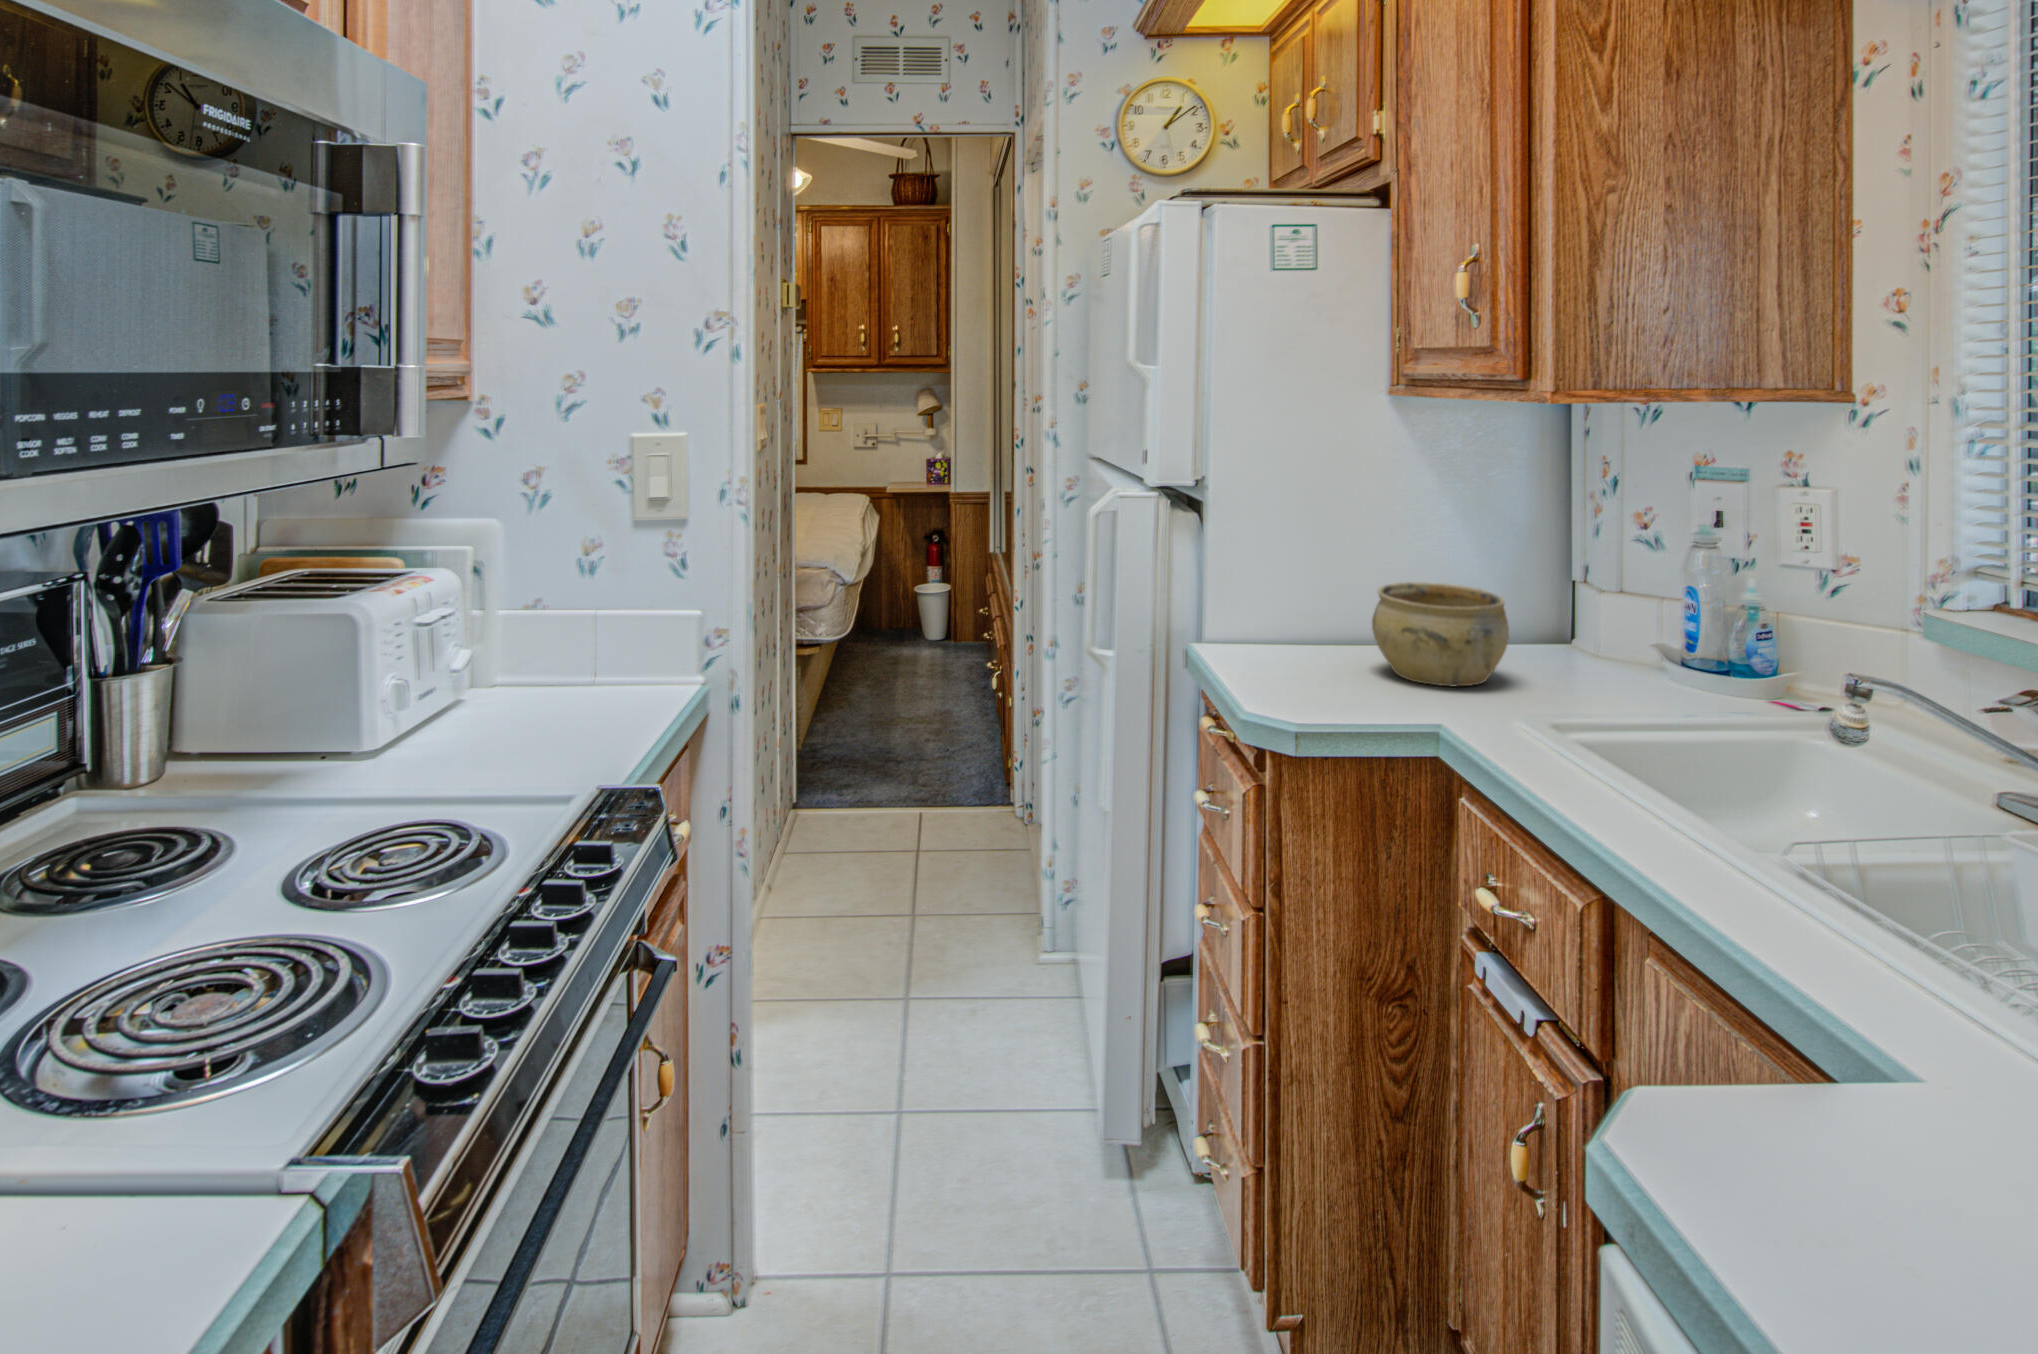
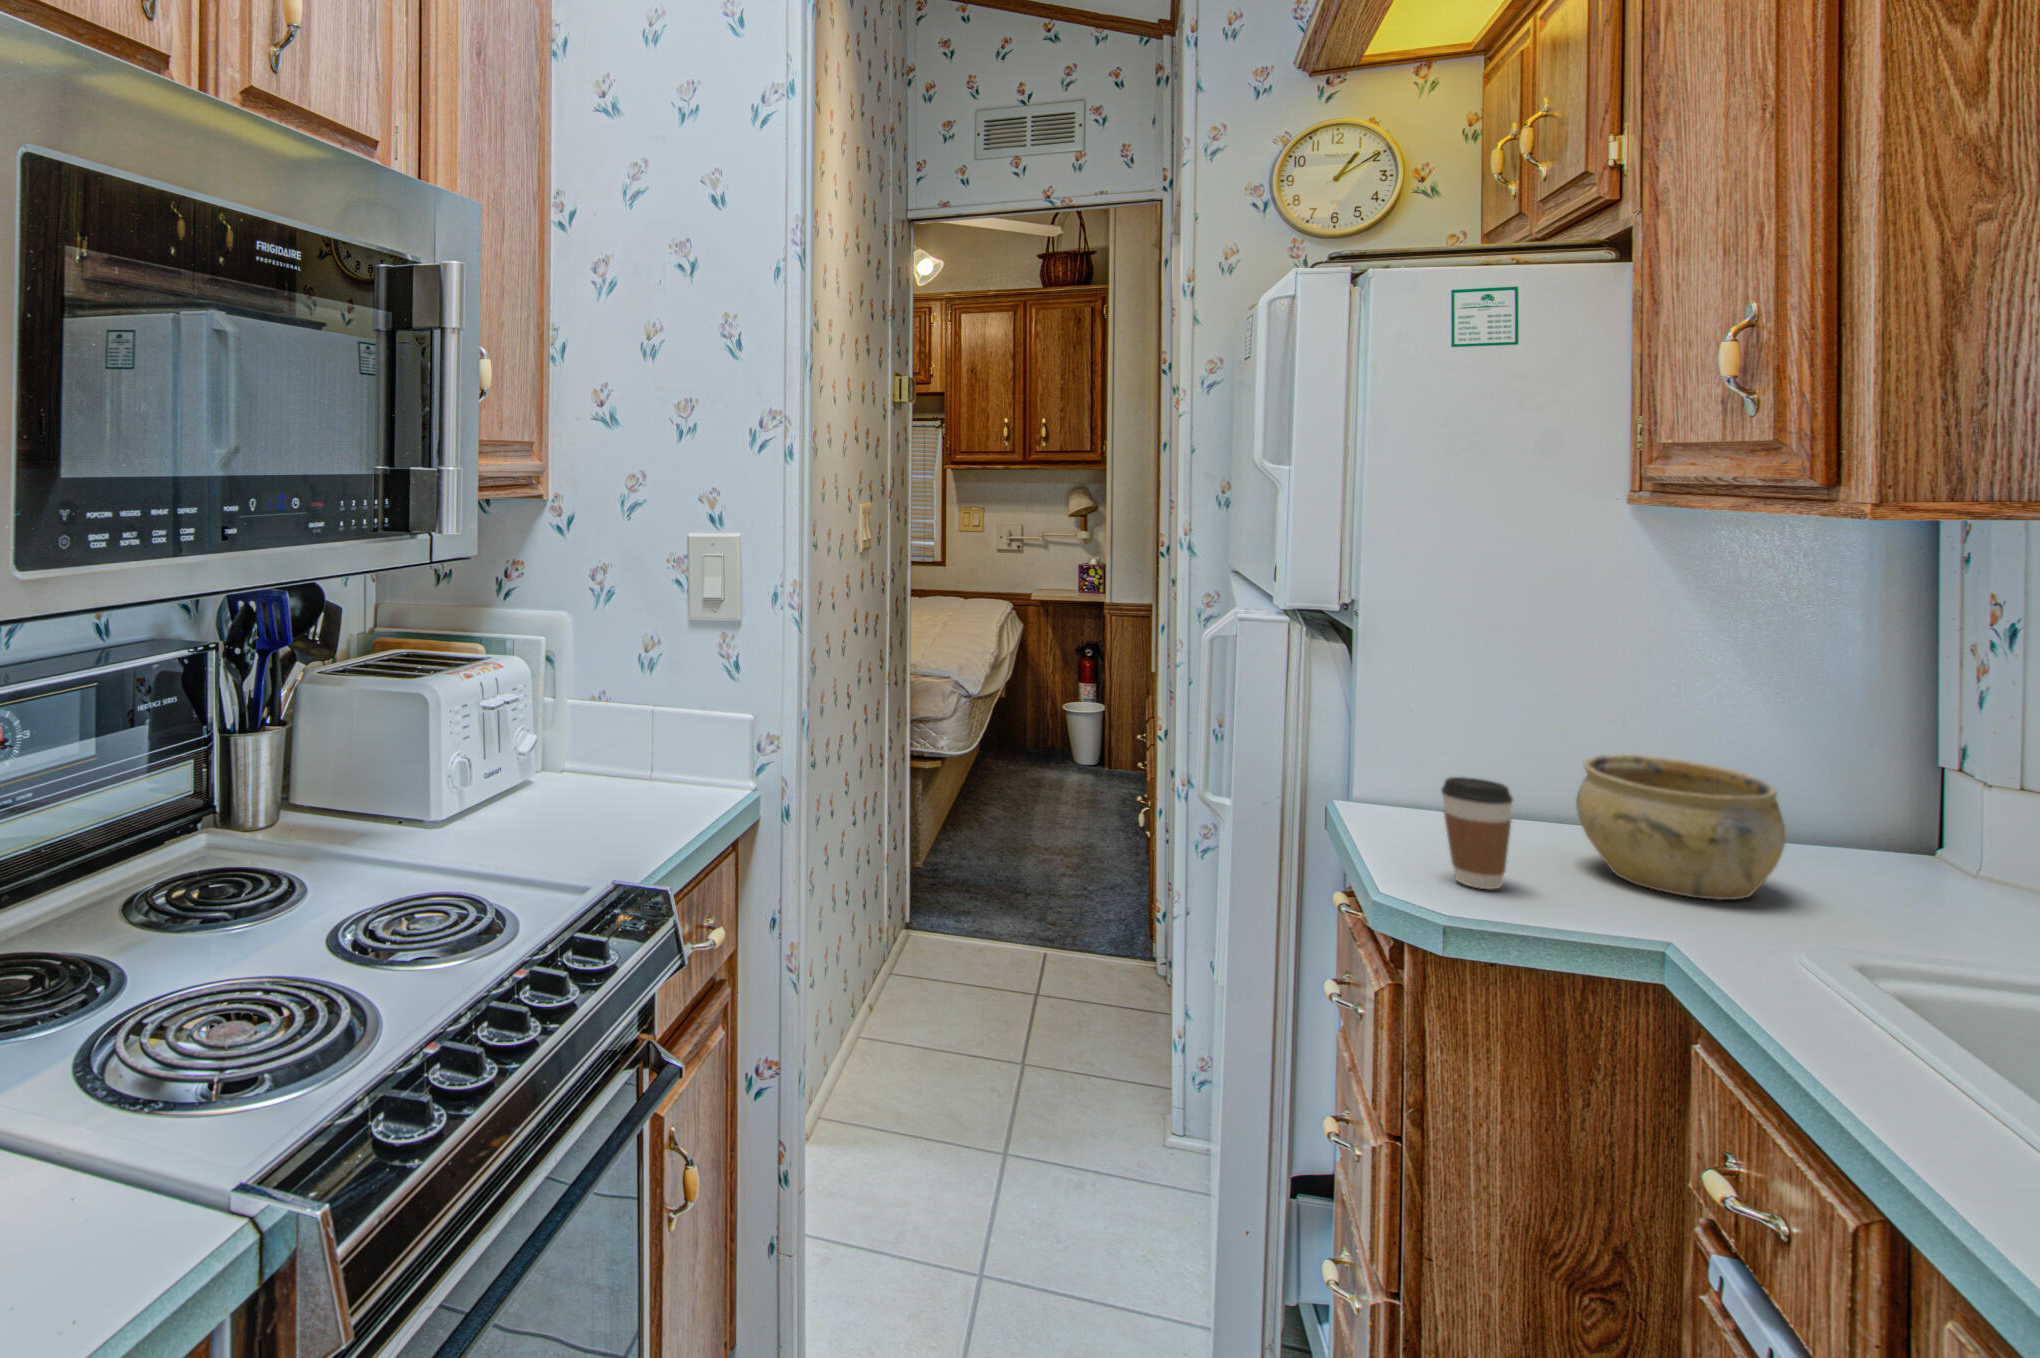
coffee cup: none [1288,610,1339,697] -> present [1441,777,1513,889]

